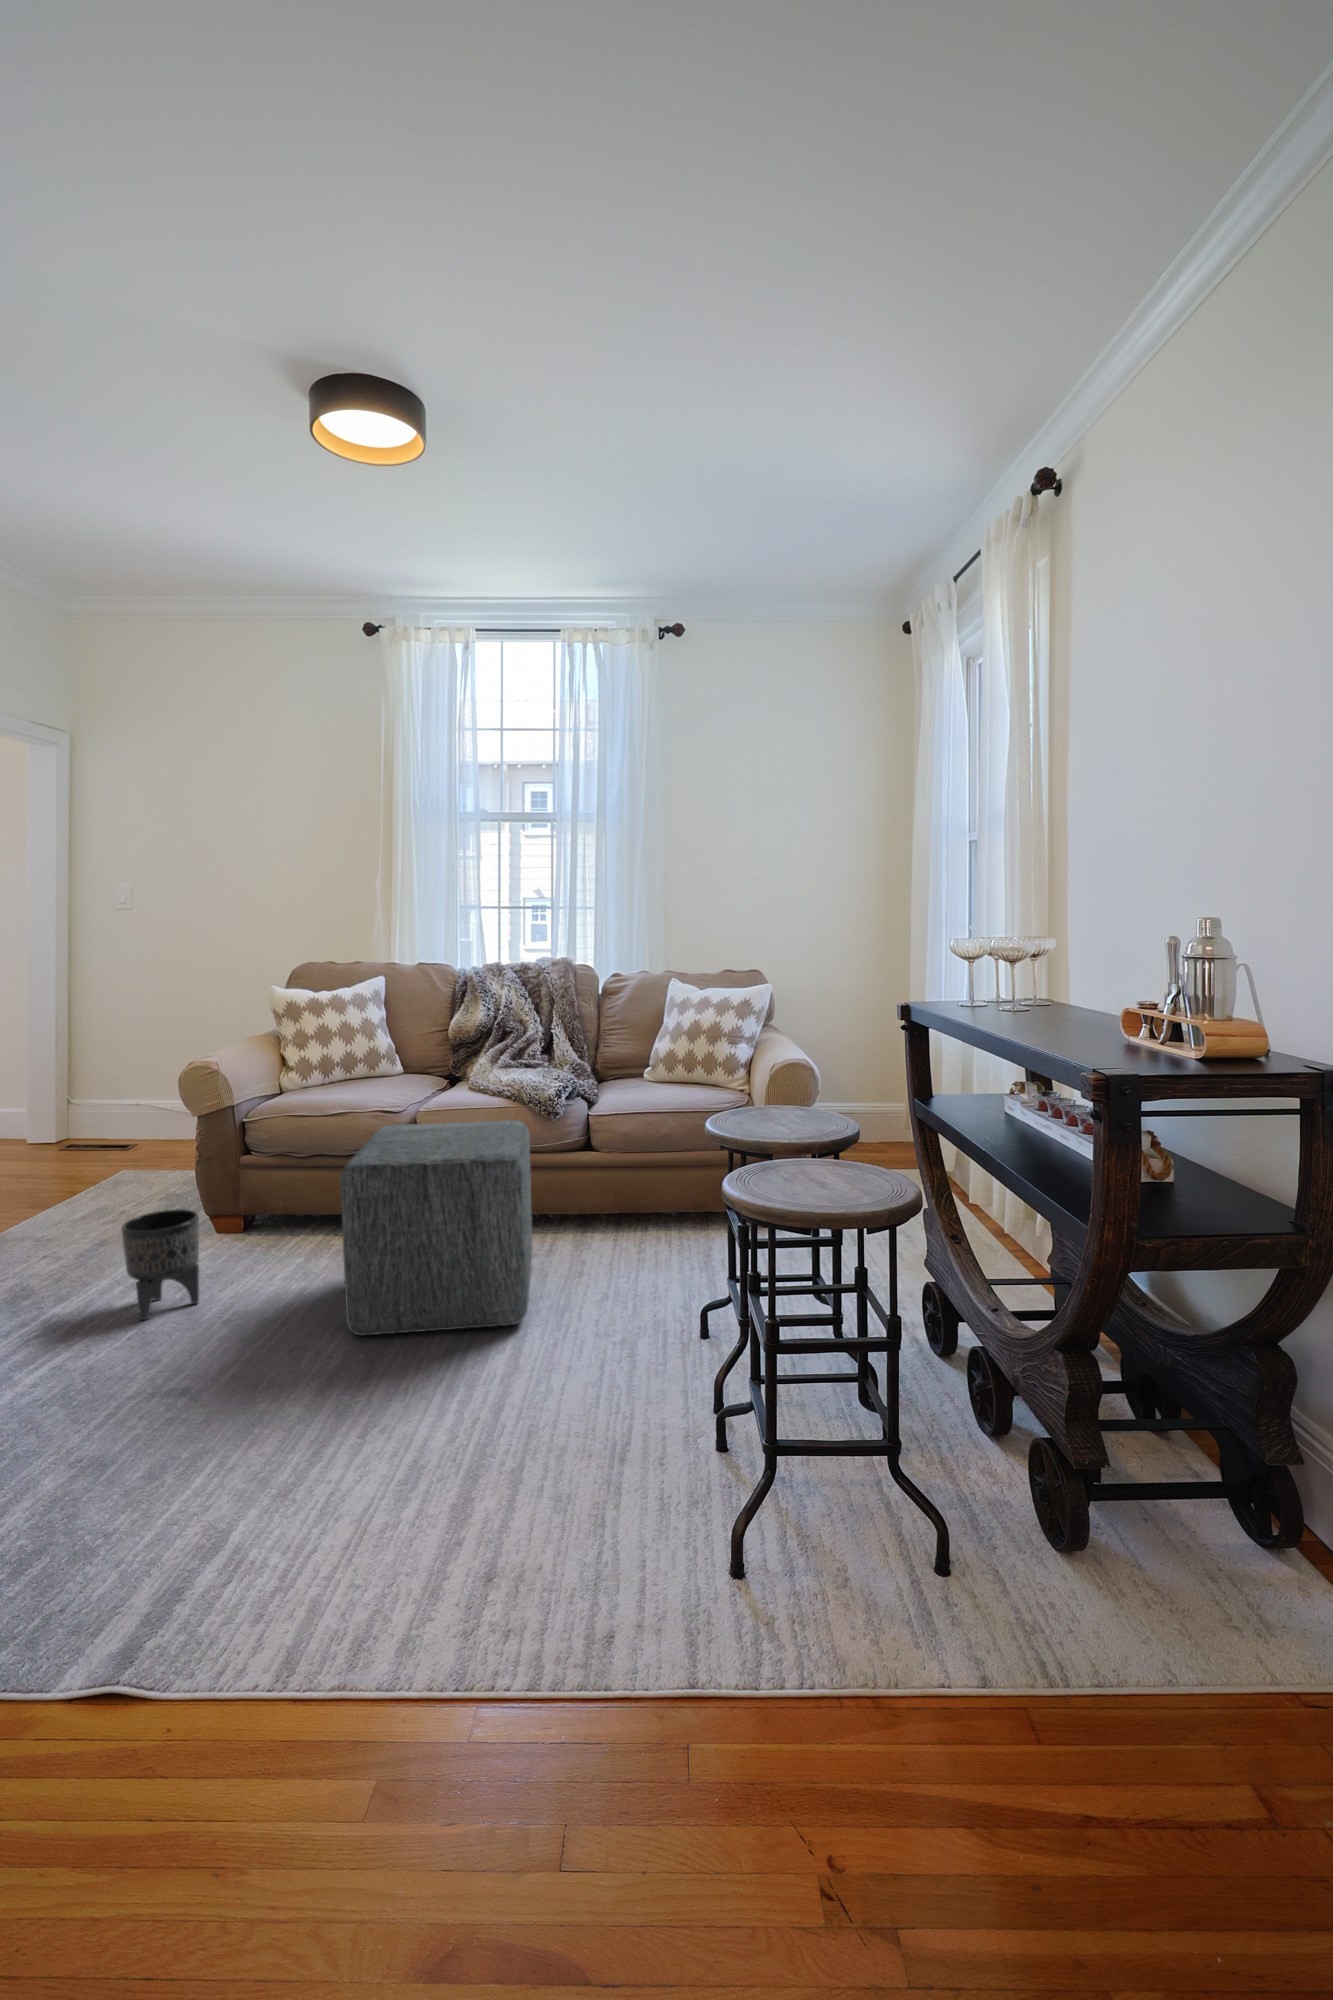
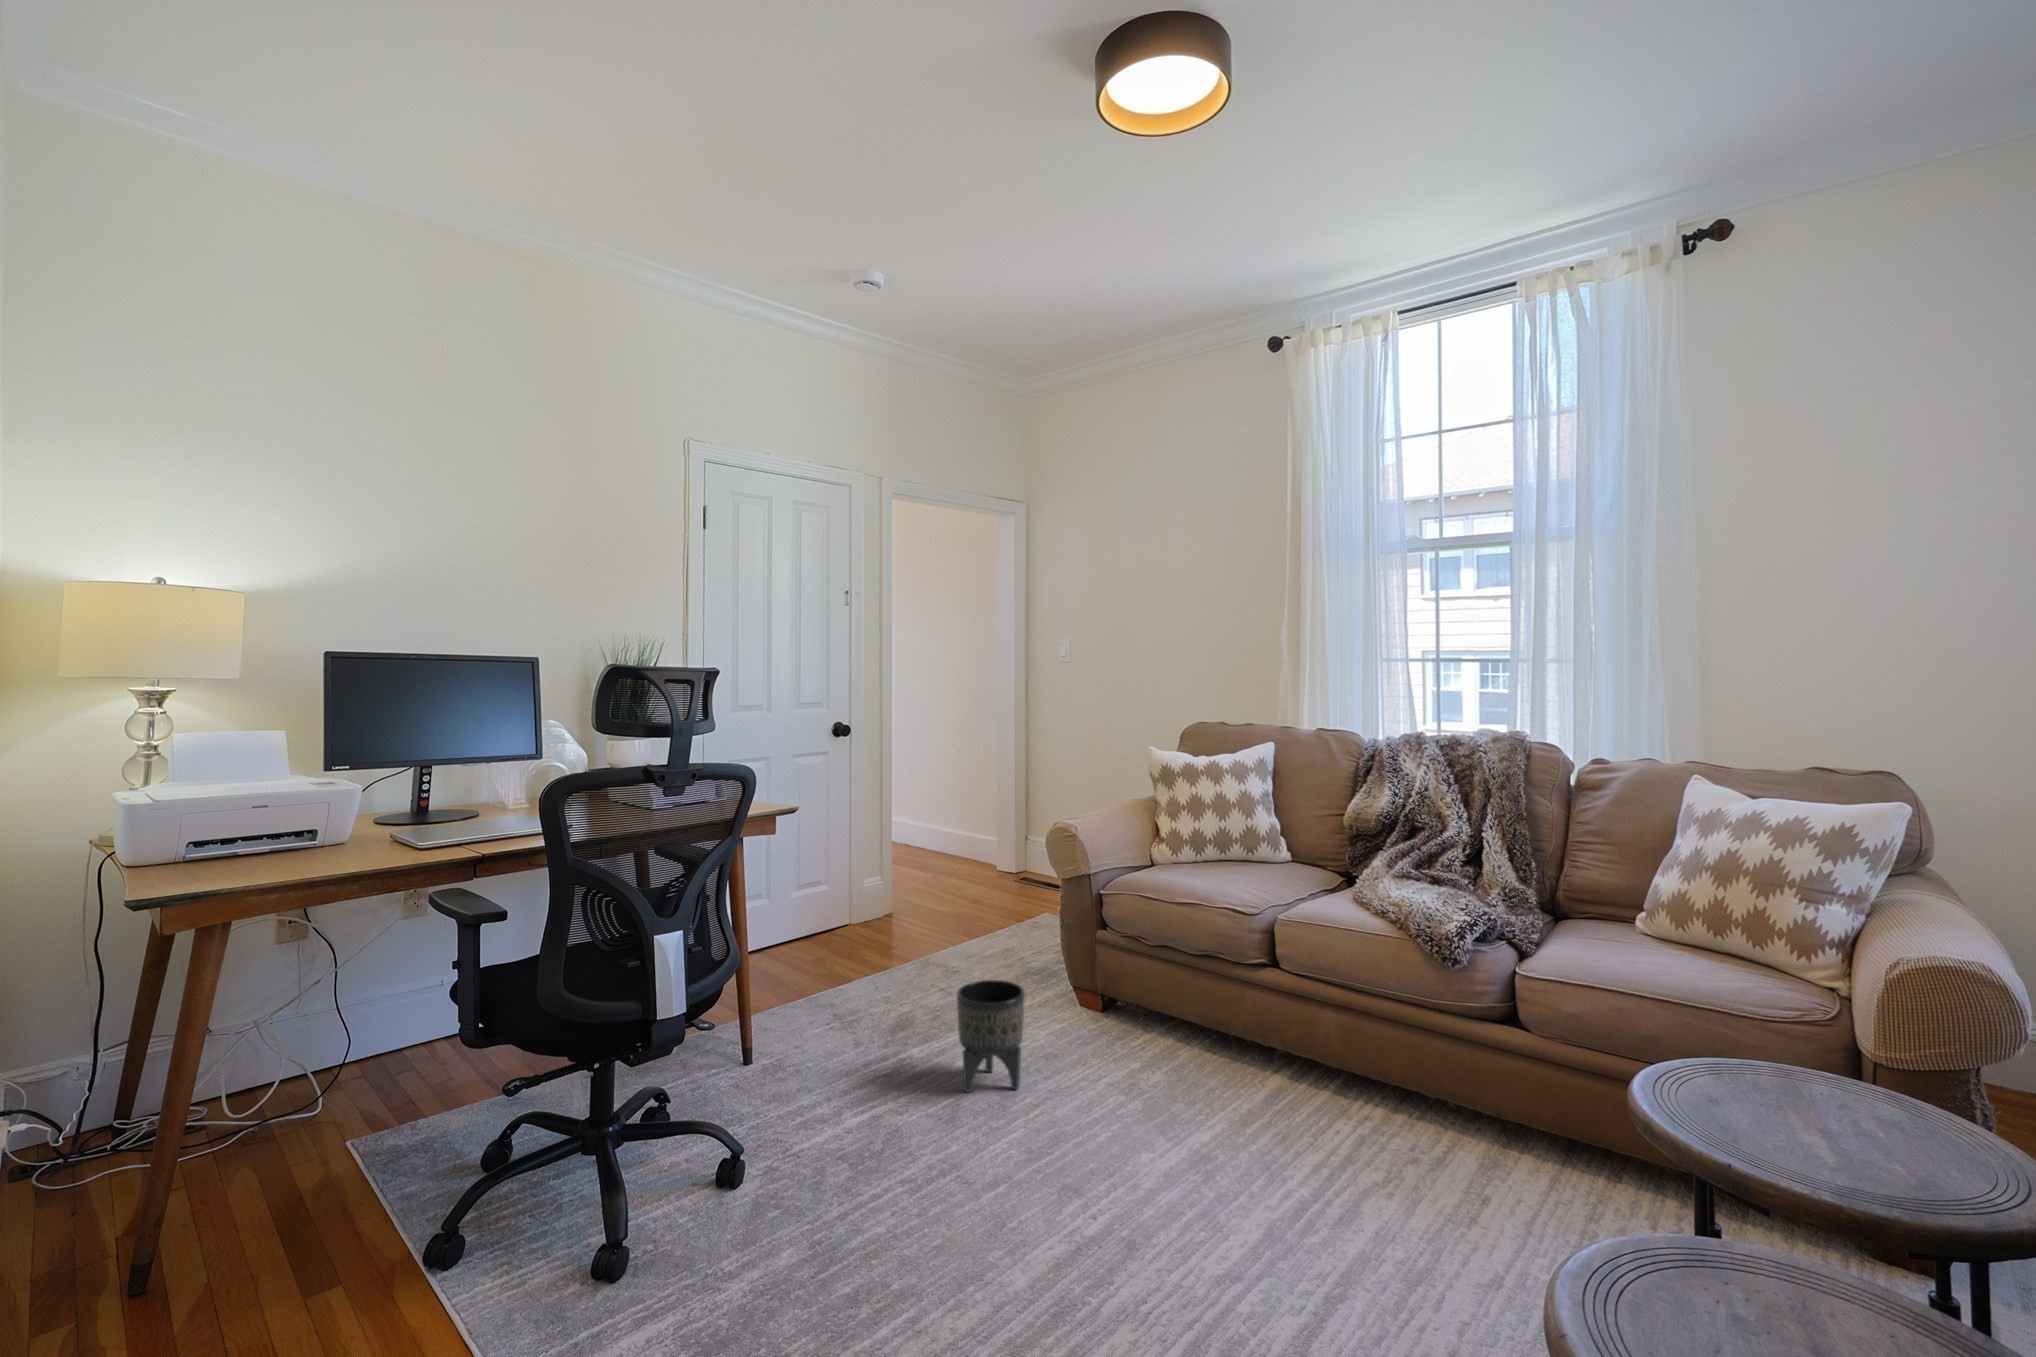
ottoman: present [340,1120,532,1335] -> none [1128,936,1397,1269]

